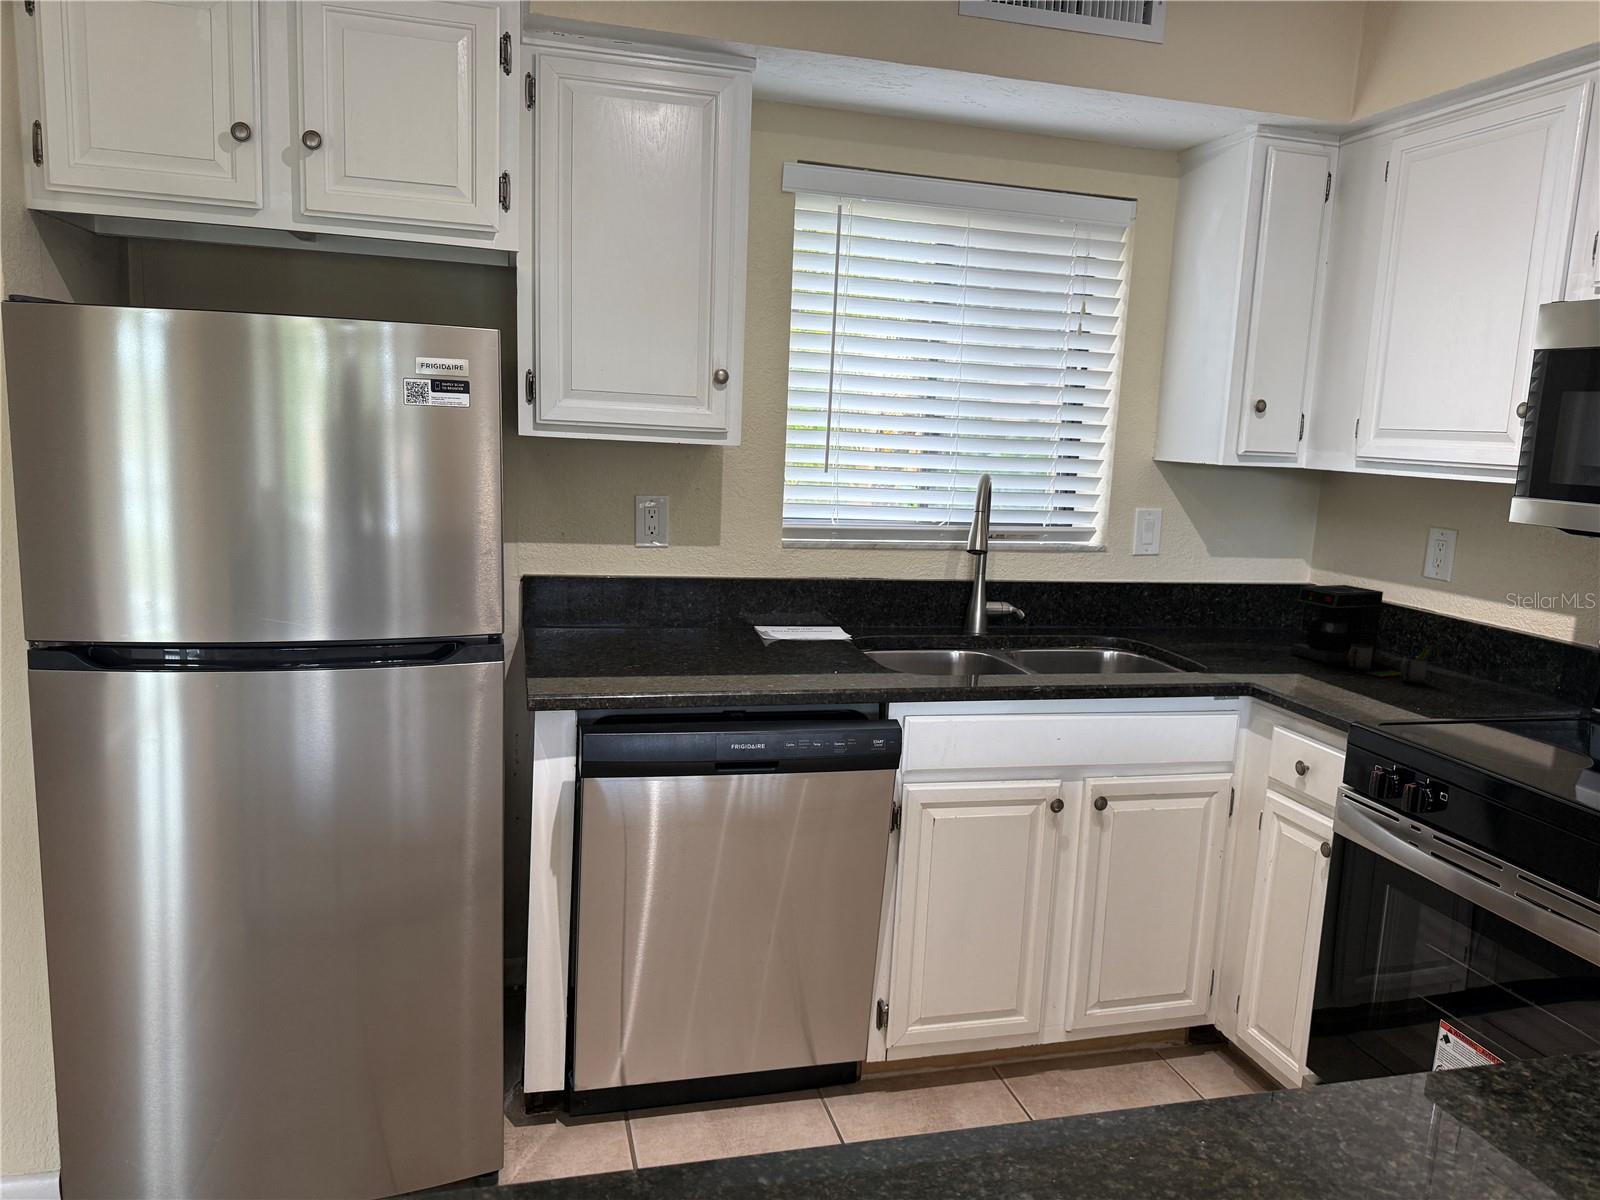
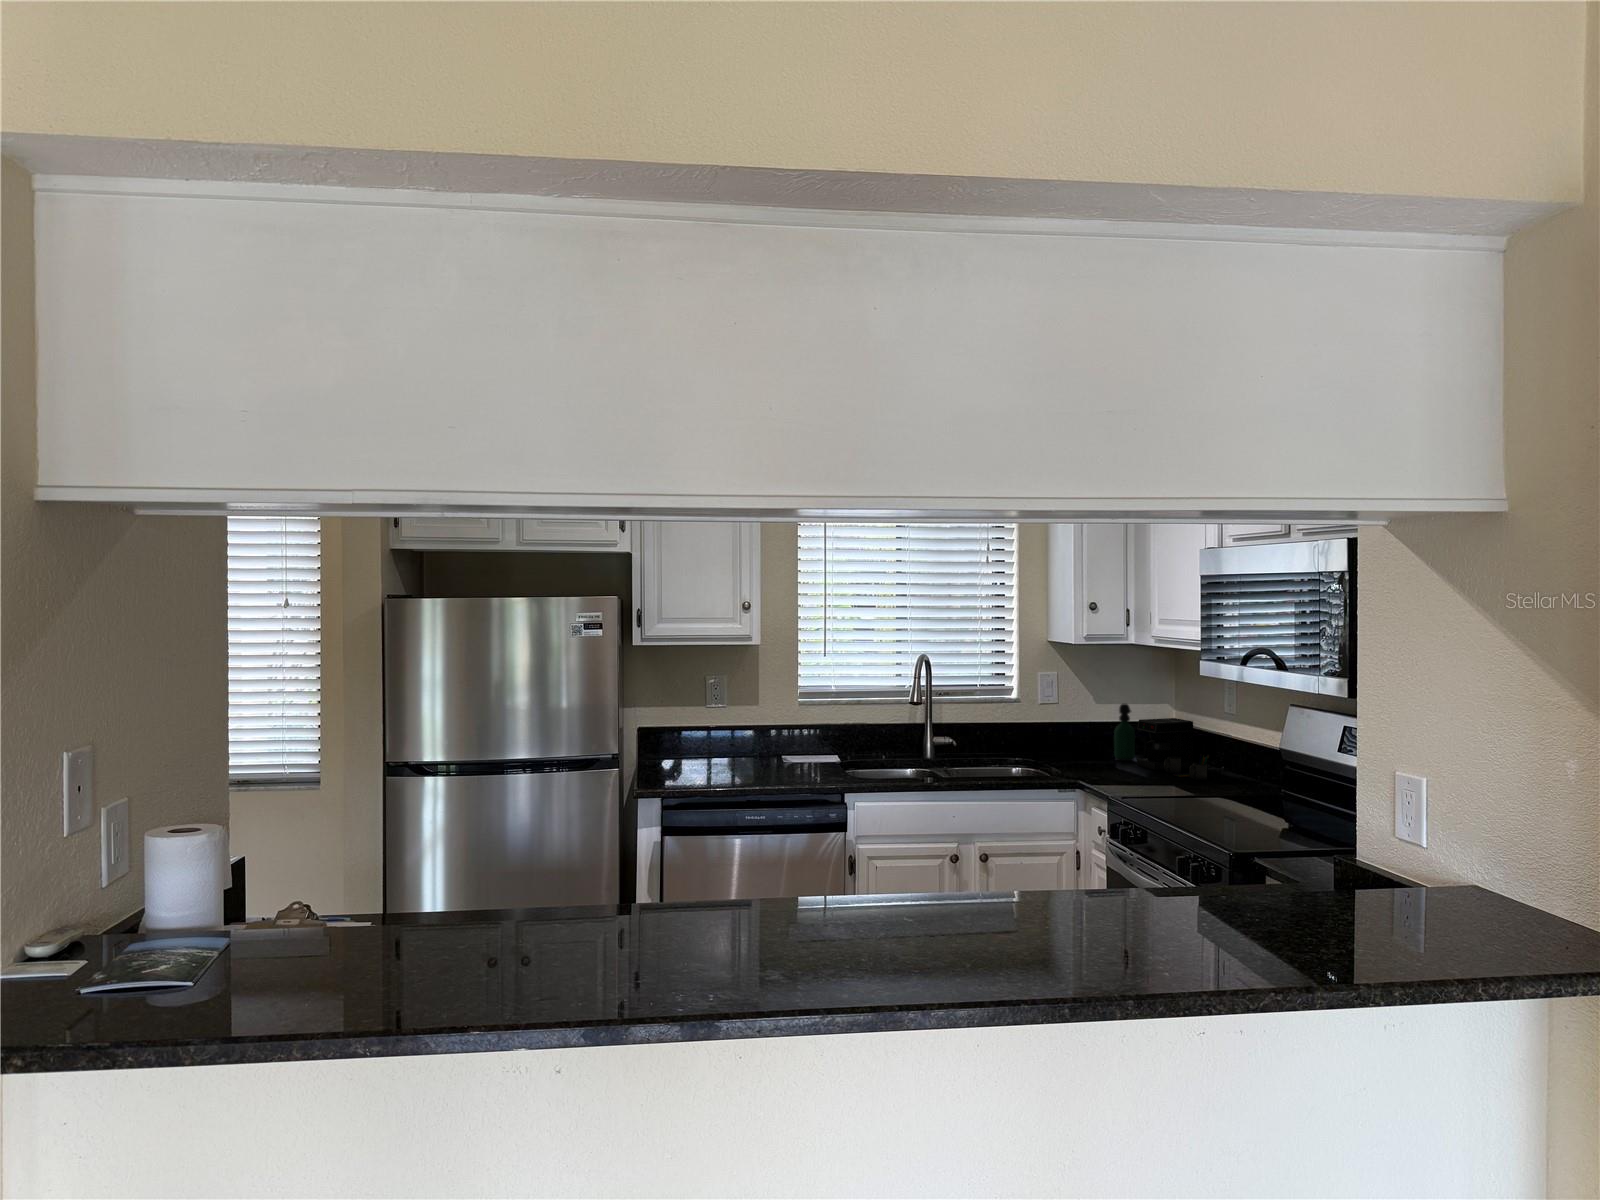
soap dispenser: none [1246,561,1285,646] -> present [1114,704,1135,761]

